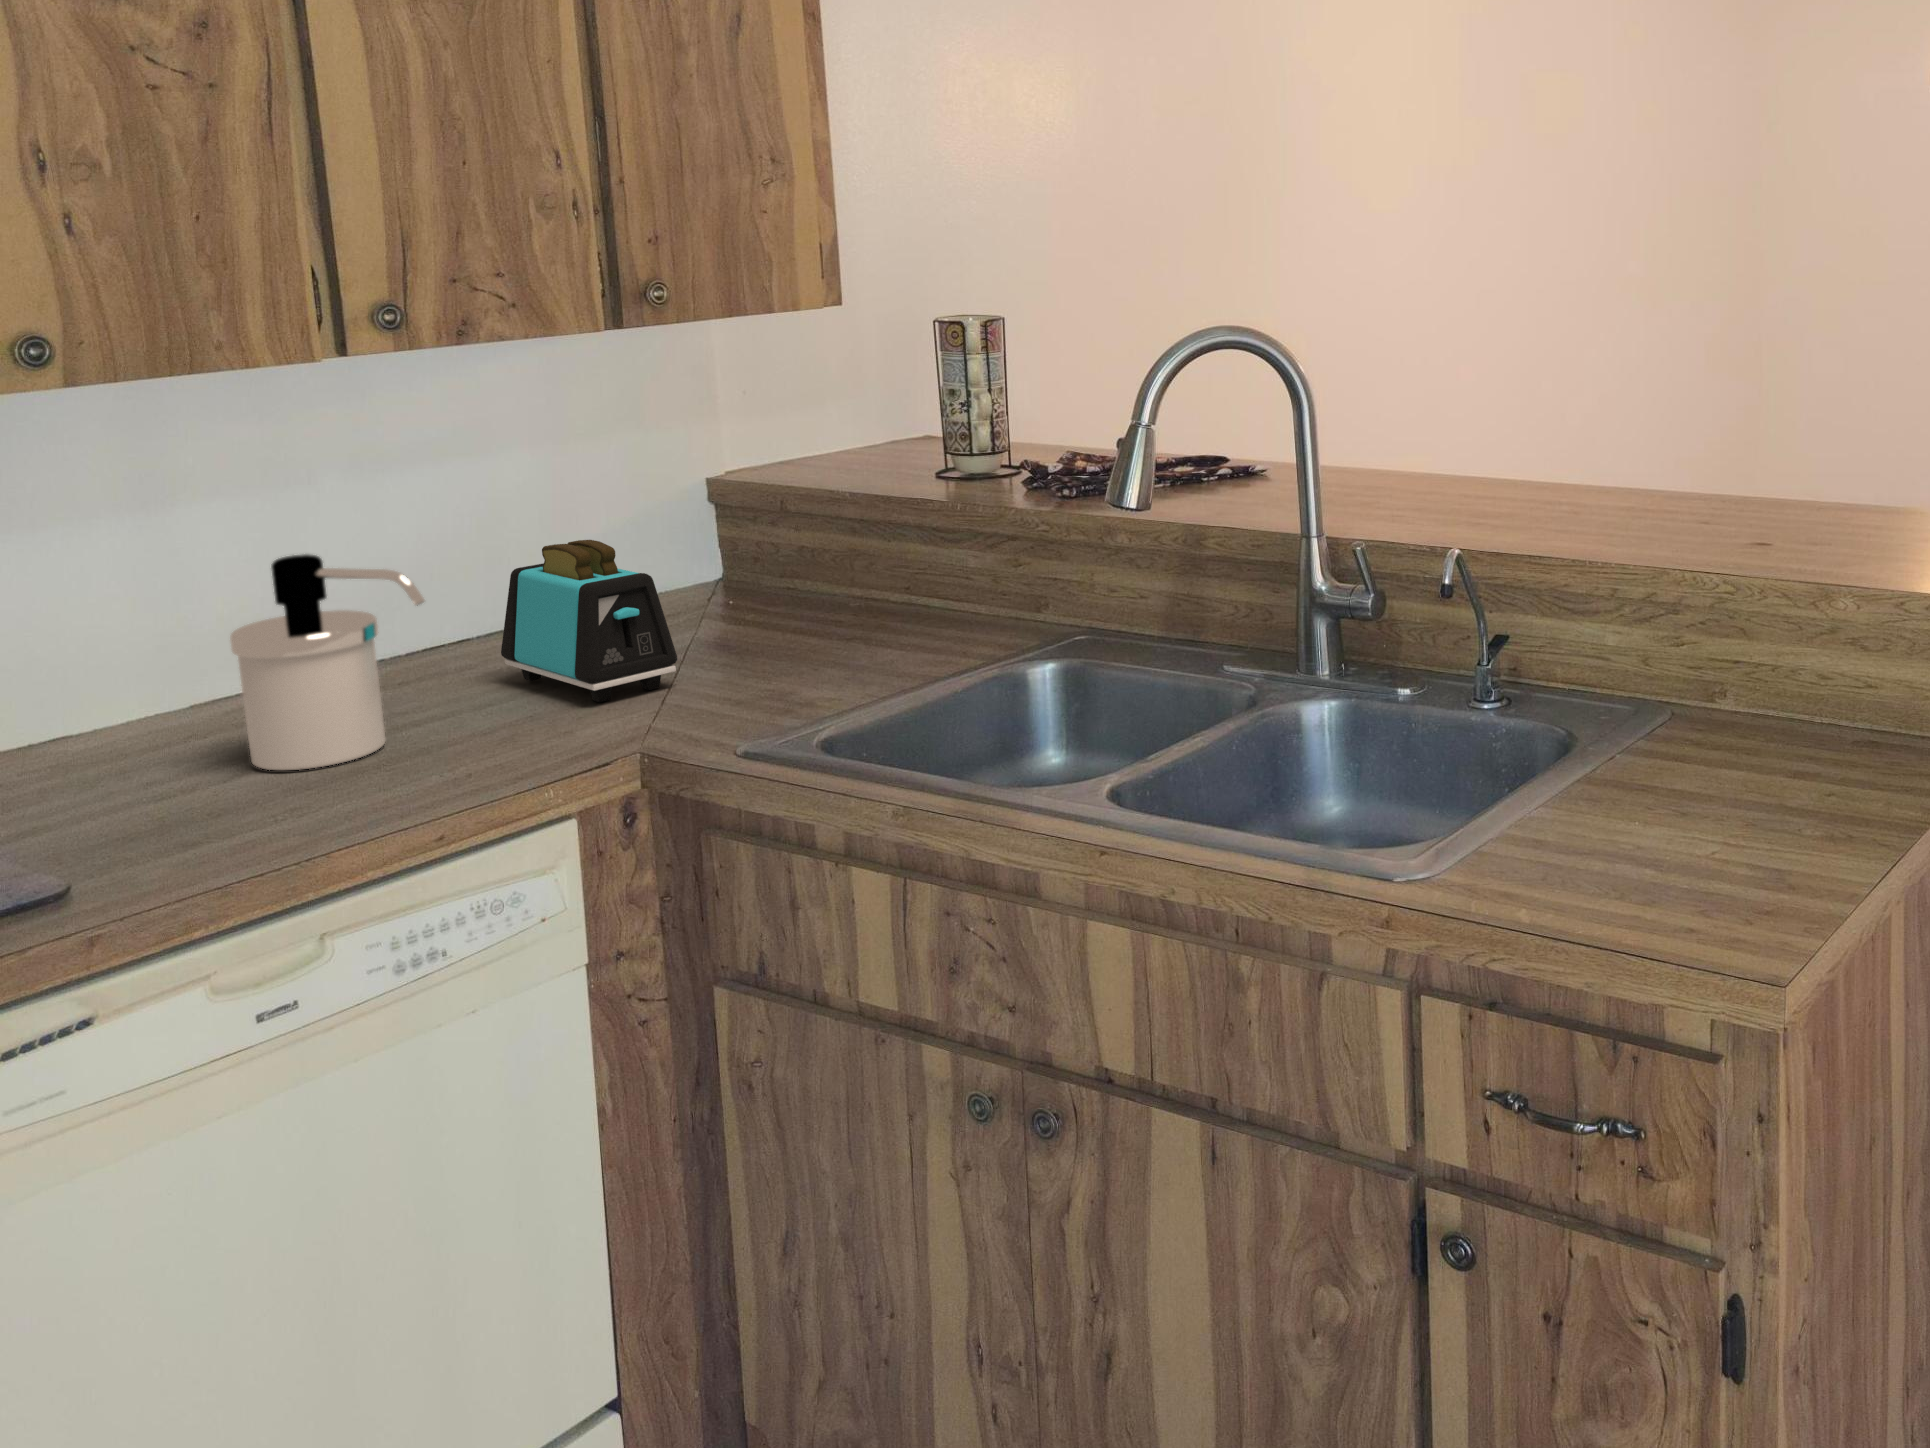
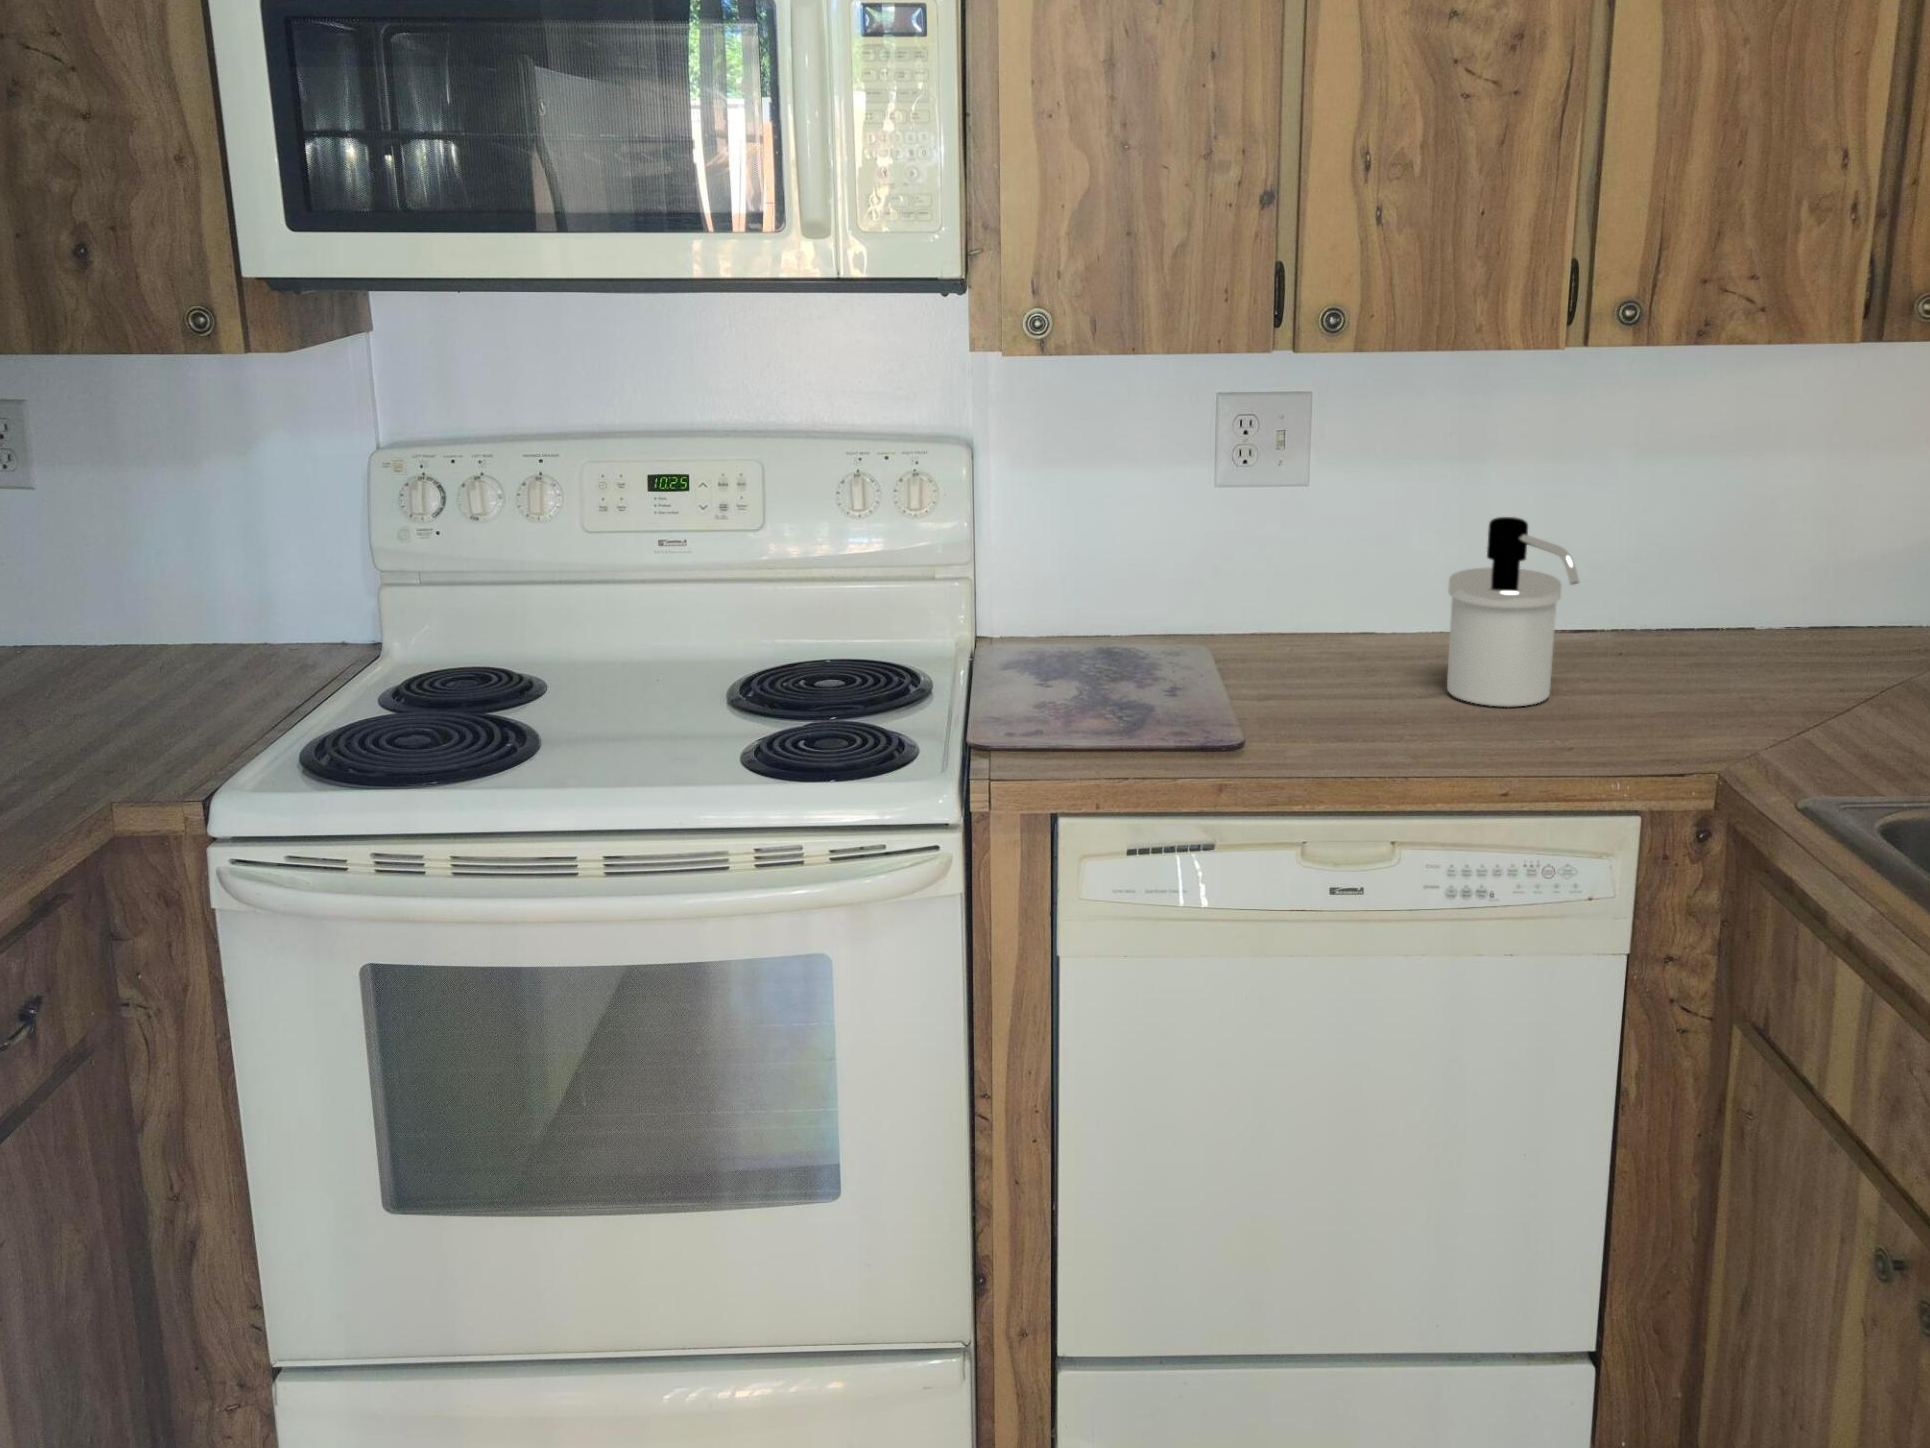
toaster: present [501,540,677,702] -> none [1698,552,1830,721]

